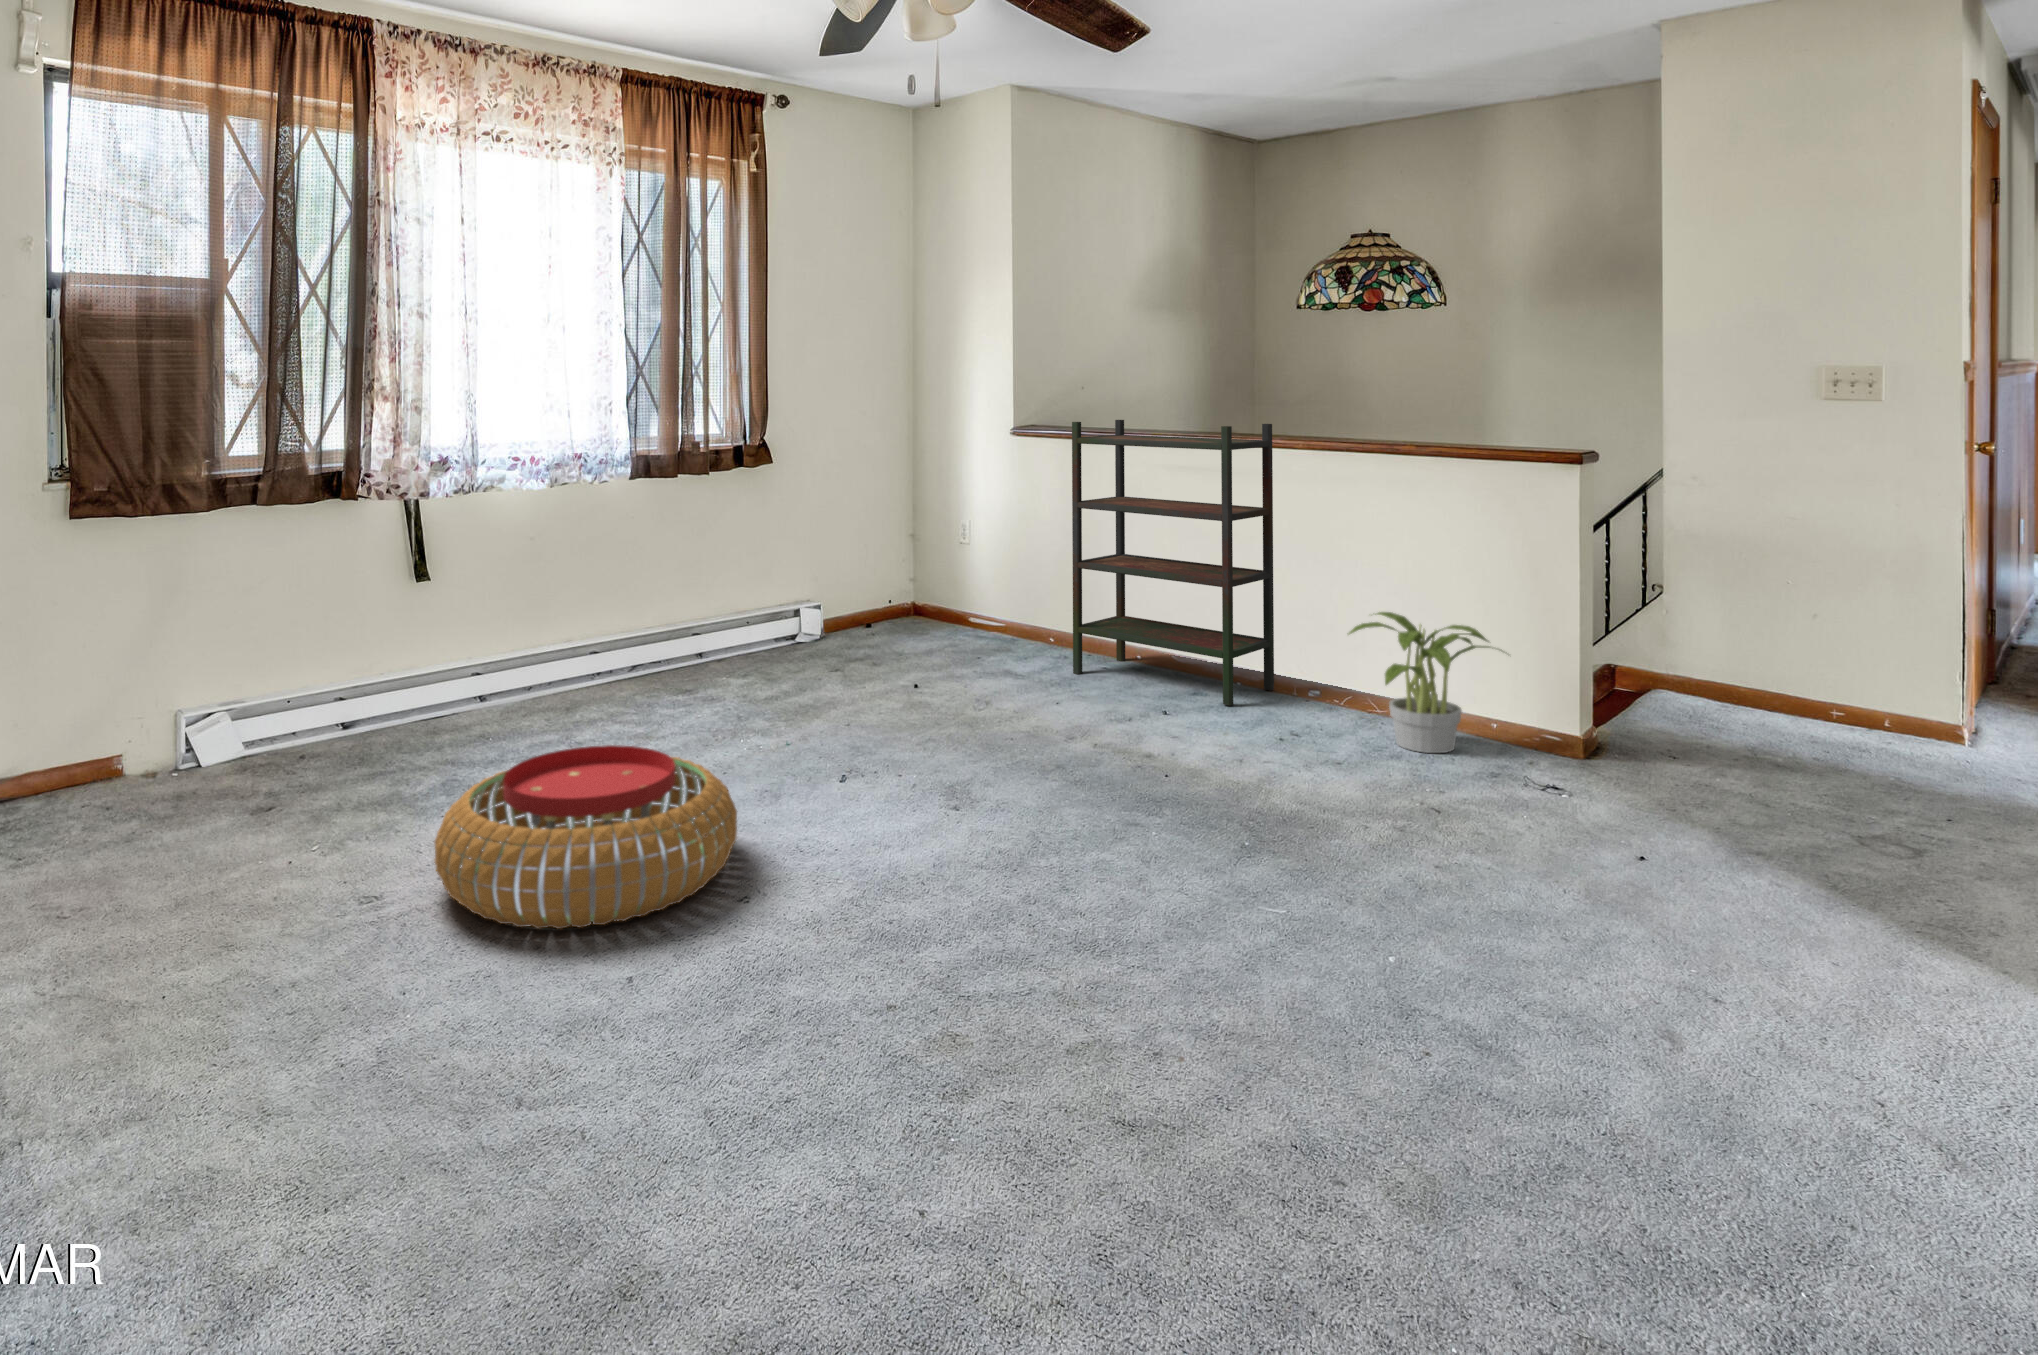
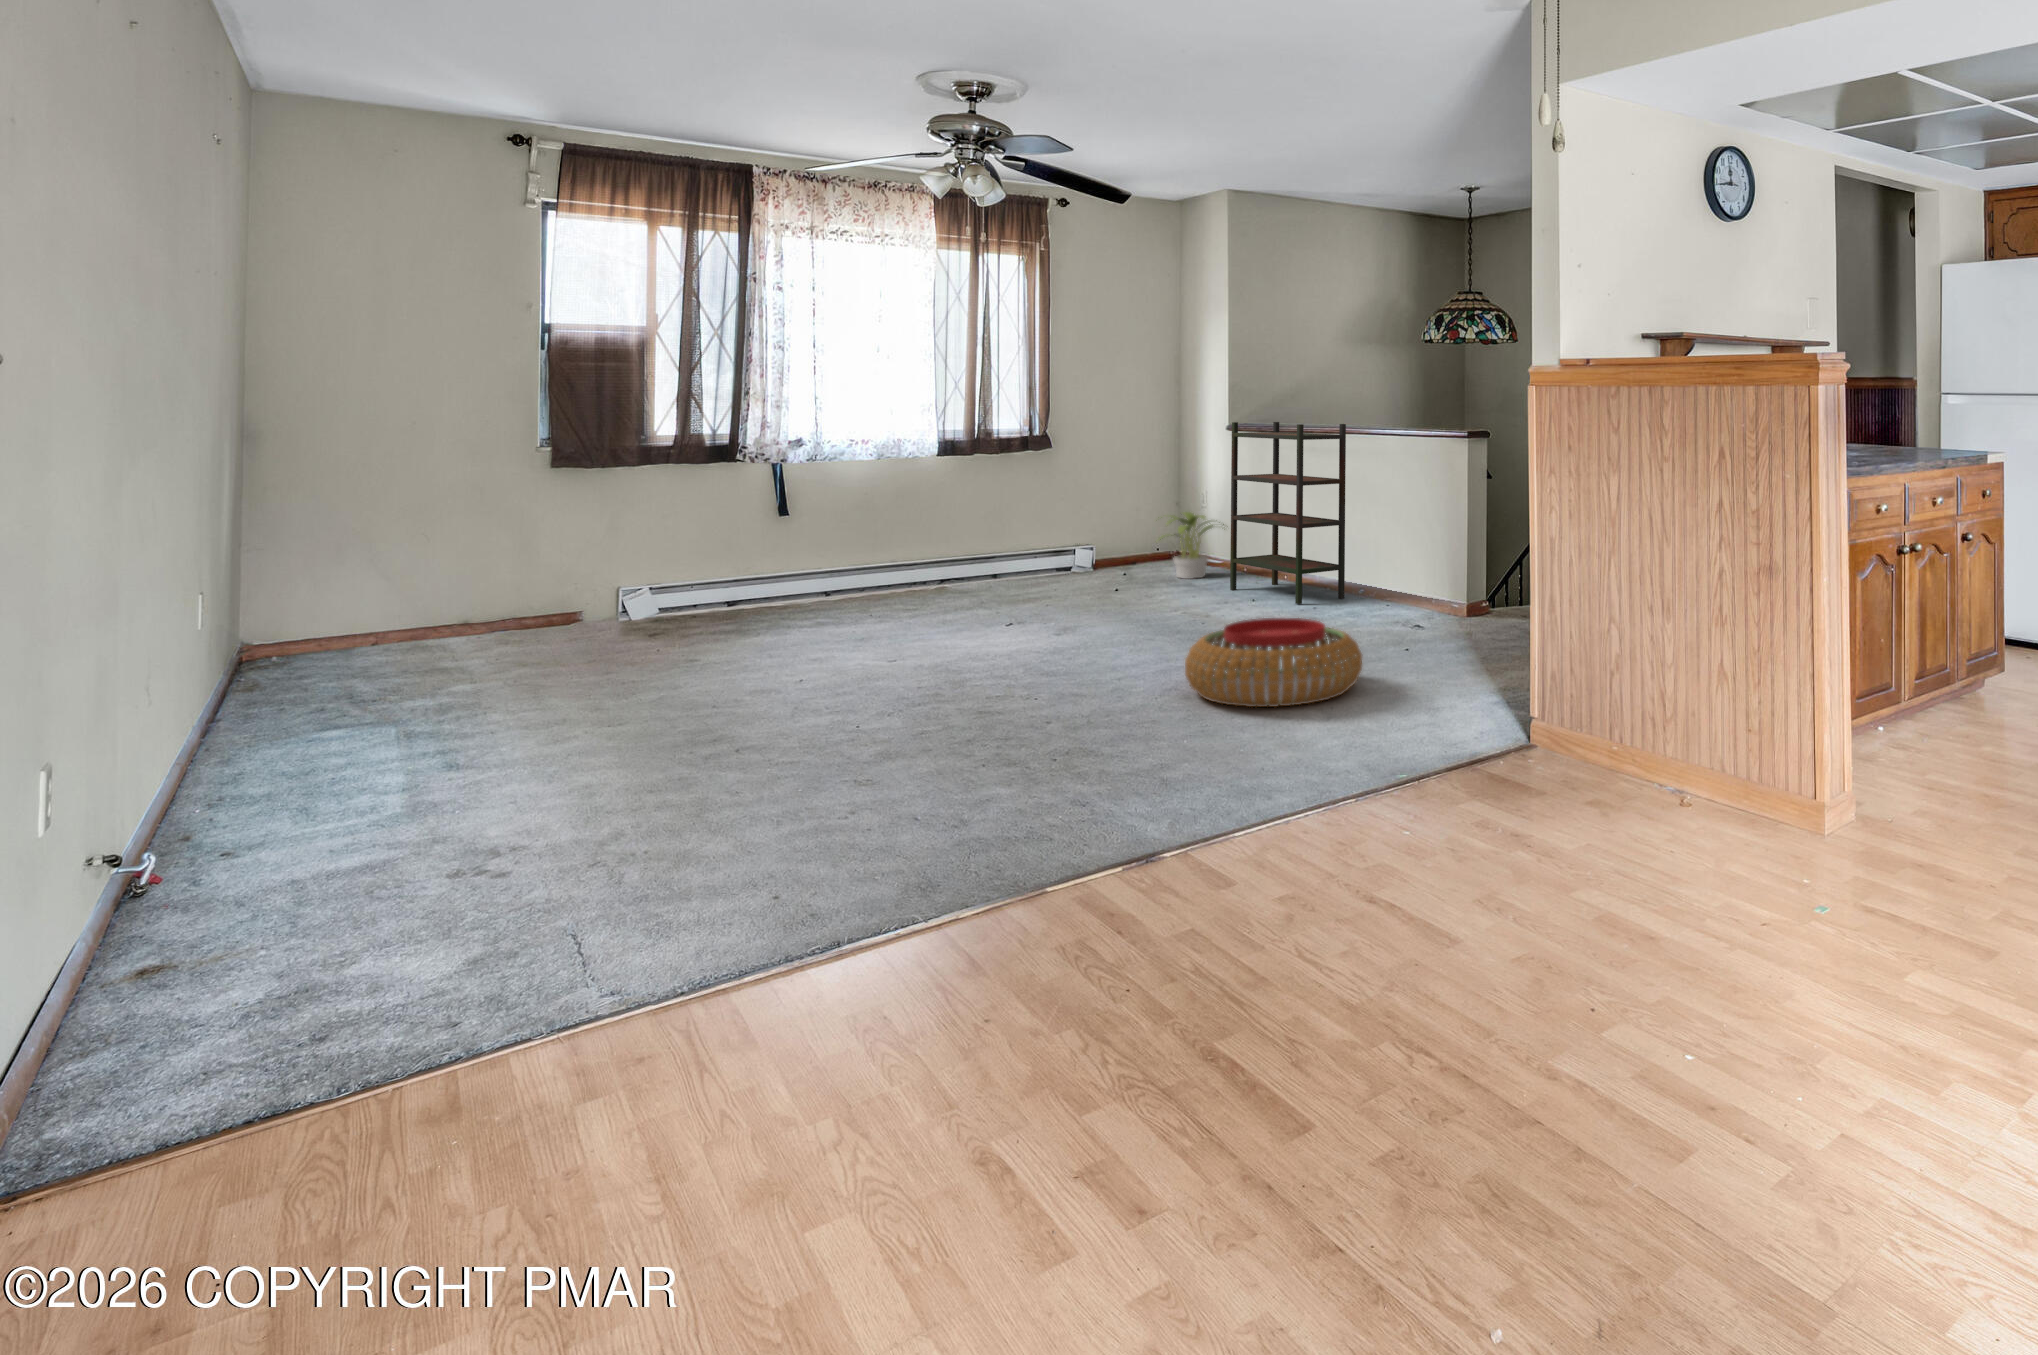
potted plant: present [1349,612,1490,753] -> present [1160,512,1224,579]
pouf: present [434,745,737,929] -> present [1185,618,1362,707]

